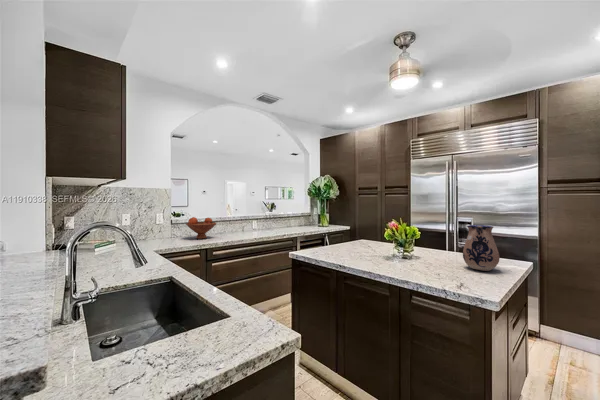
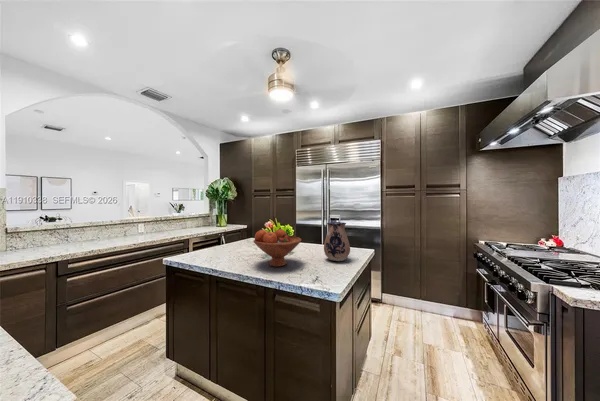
fruit bowl: present [186,217,216,239] -> present [254,229,301,267]

